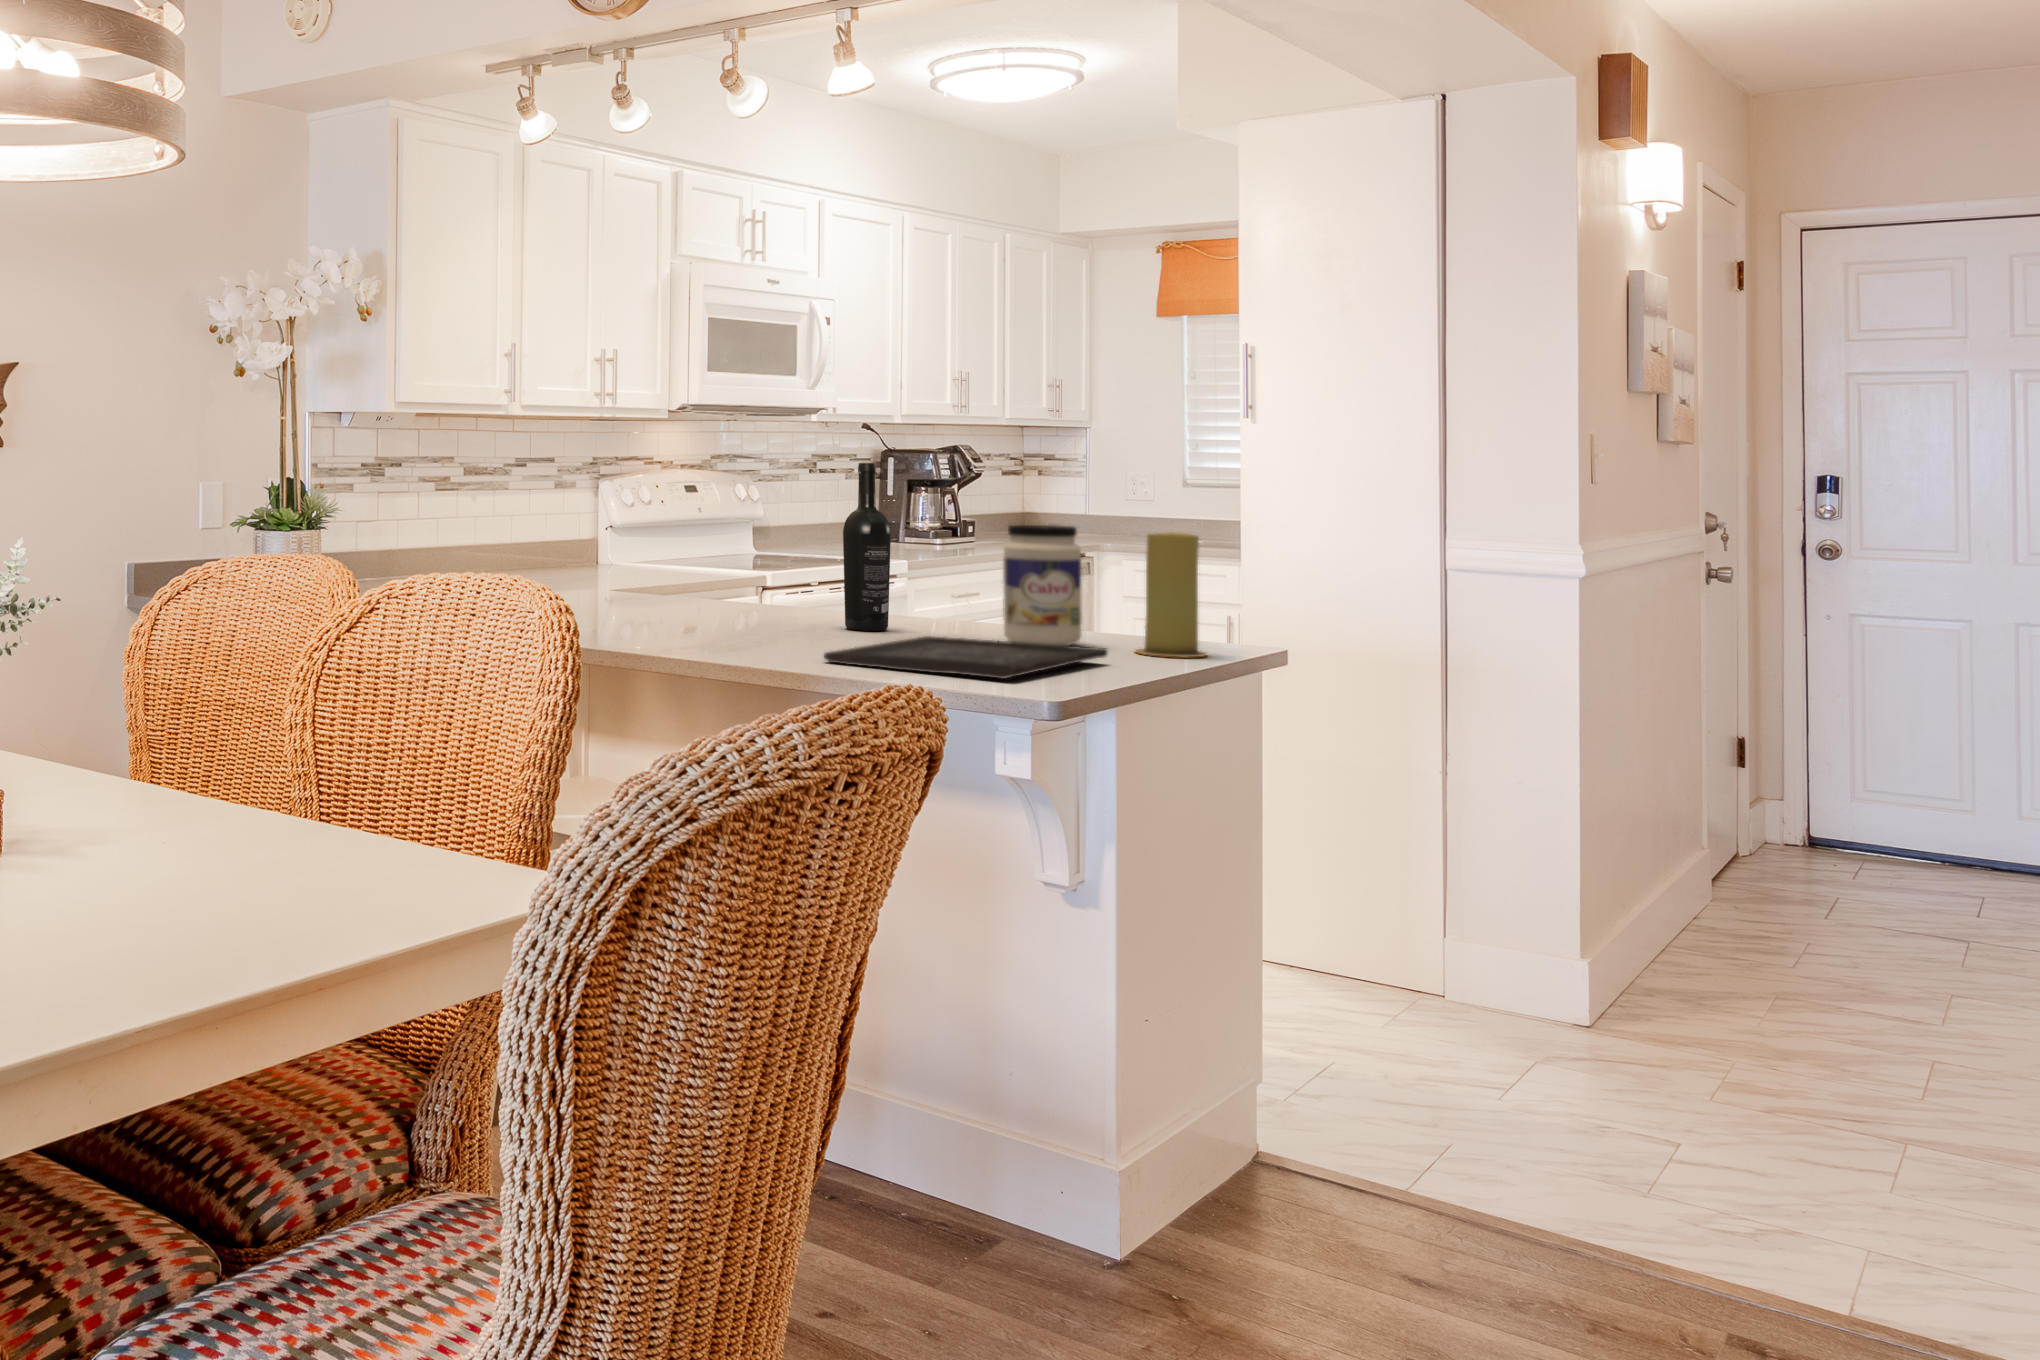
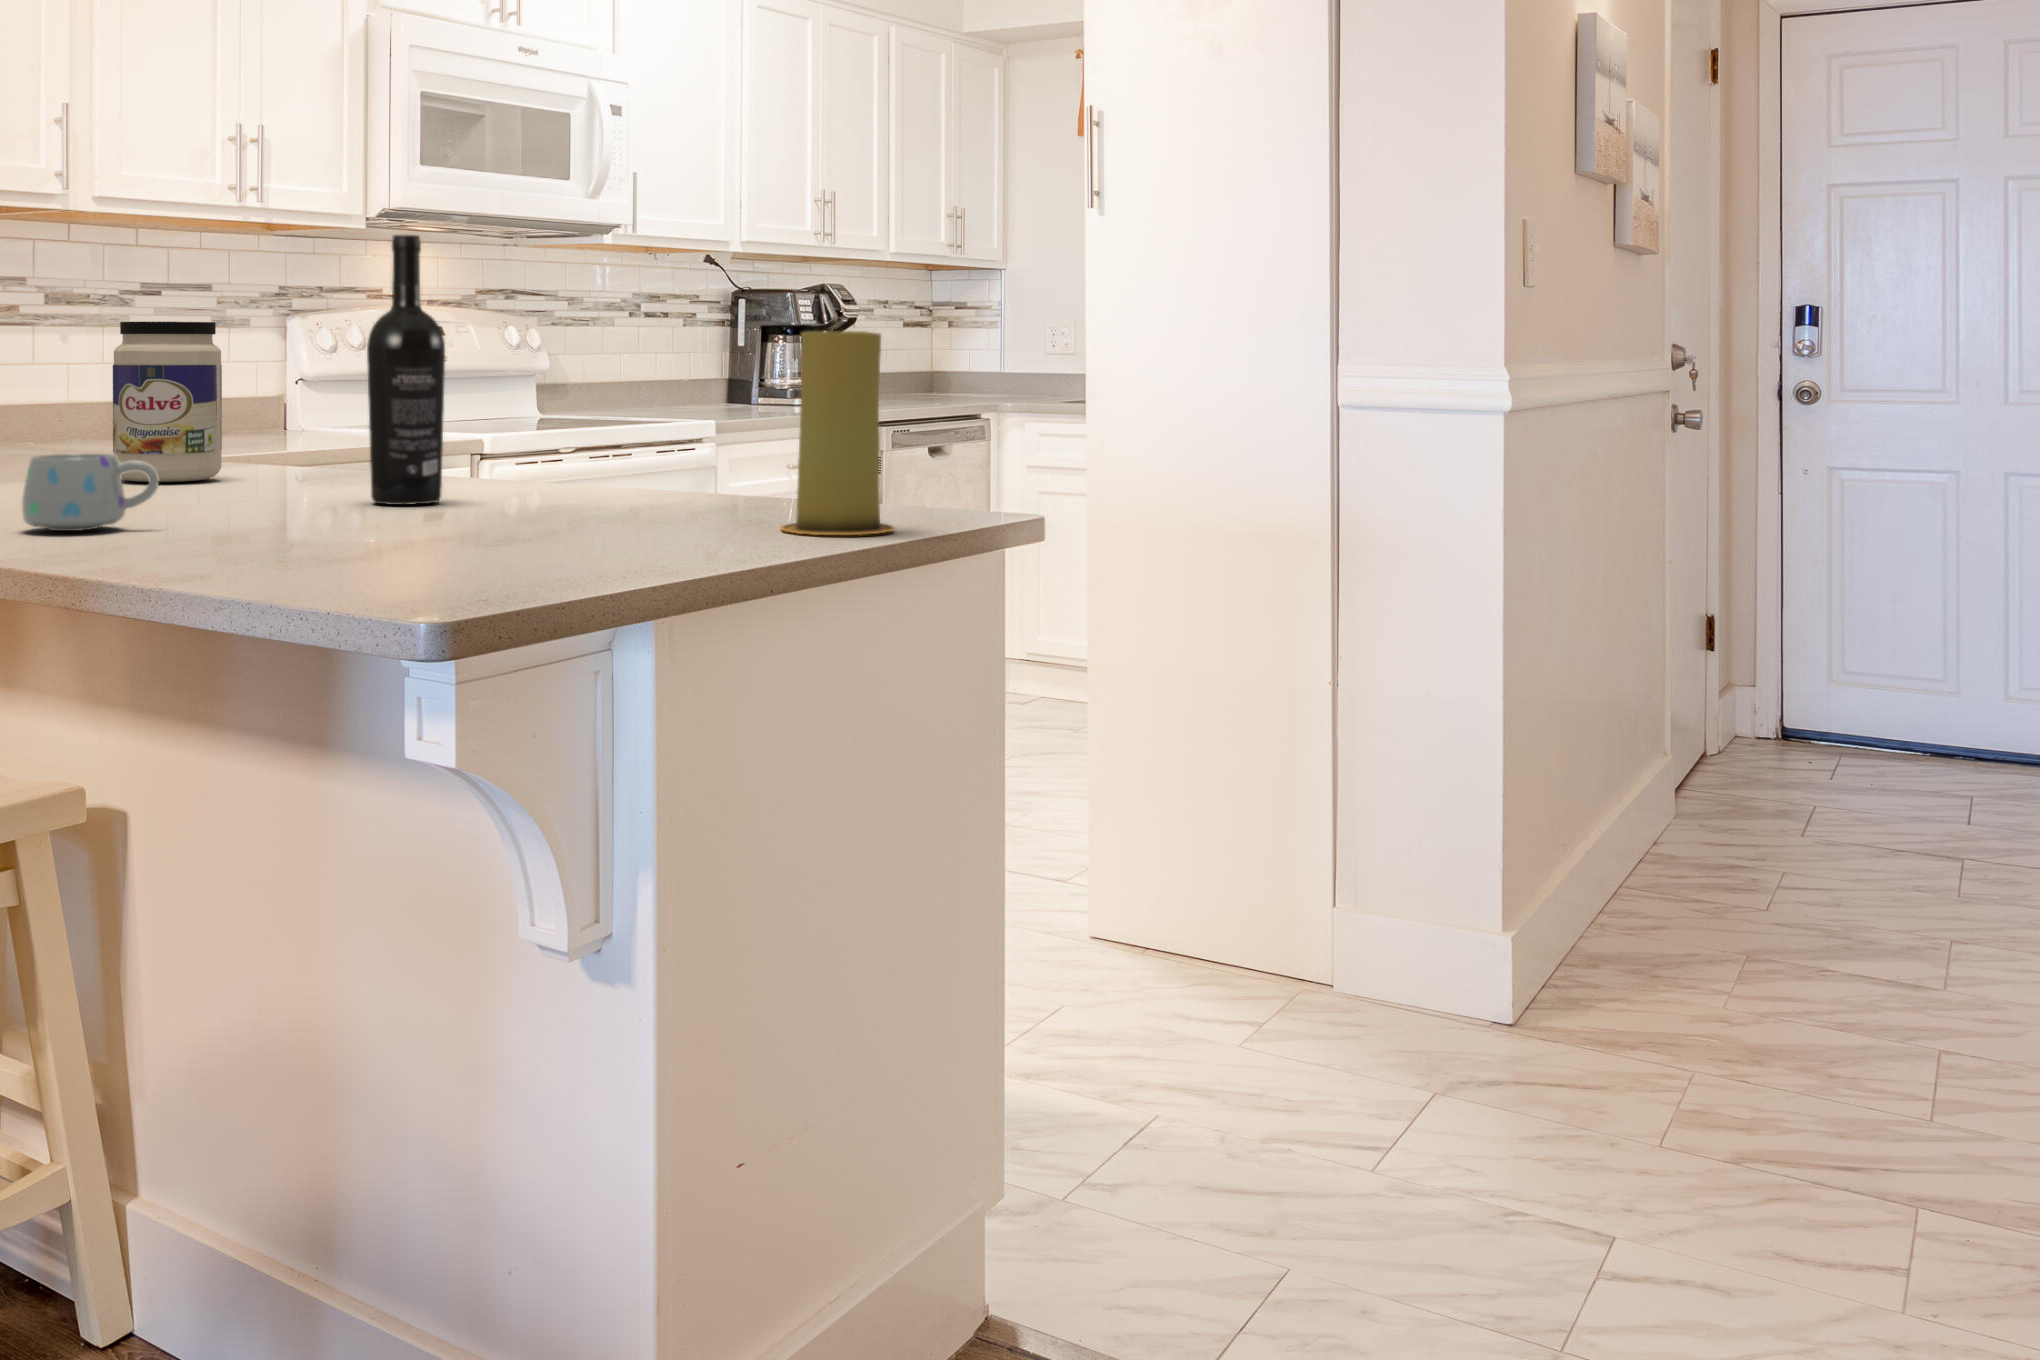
jar: present [1003,525,1082,646] -> present [113,322,222,482]
mug: none [704,599,776,644] -> present [22,454,159,531]
tray: present [824,636,1108,679] -> none [138,510,689,583]

